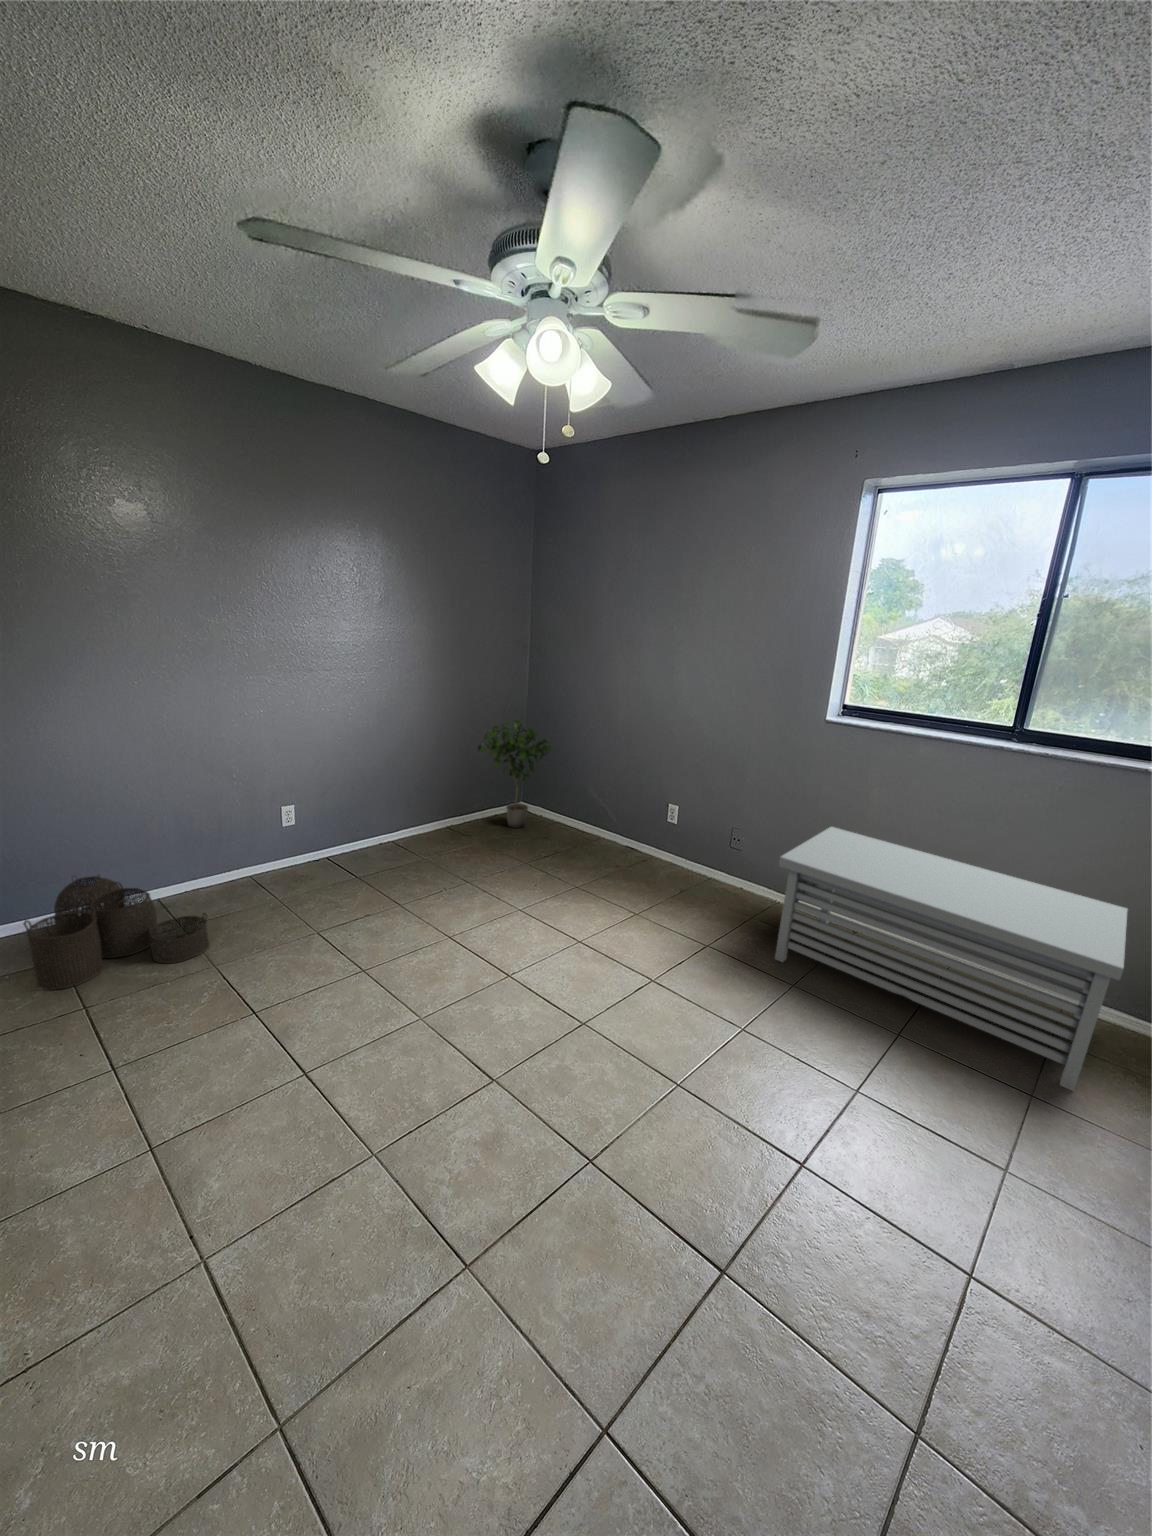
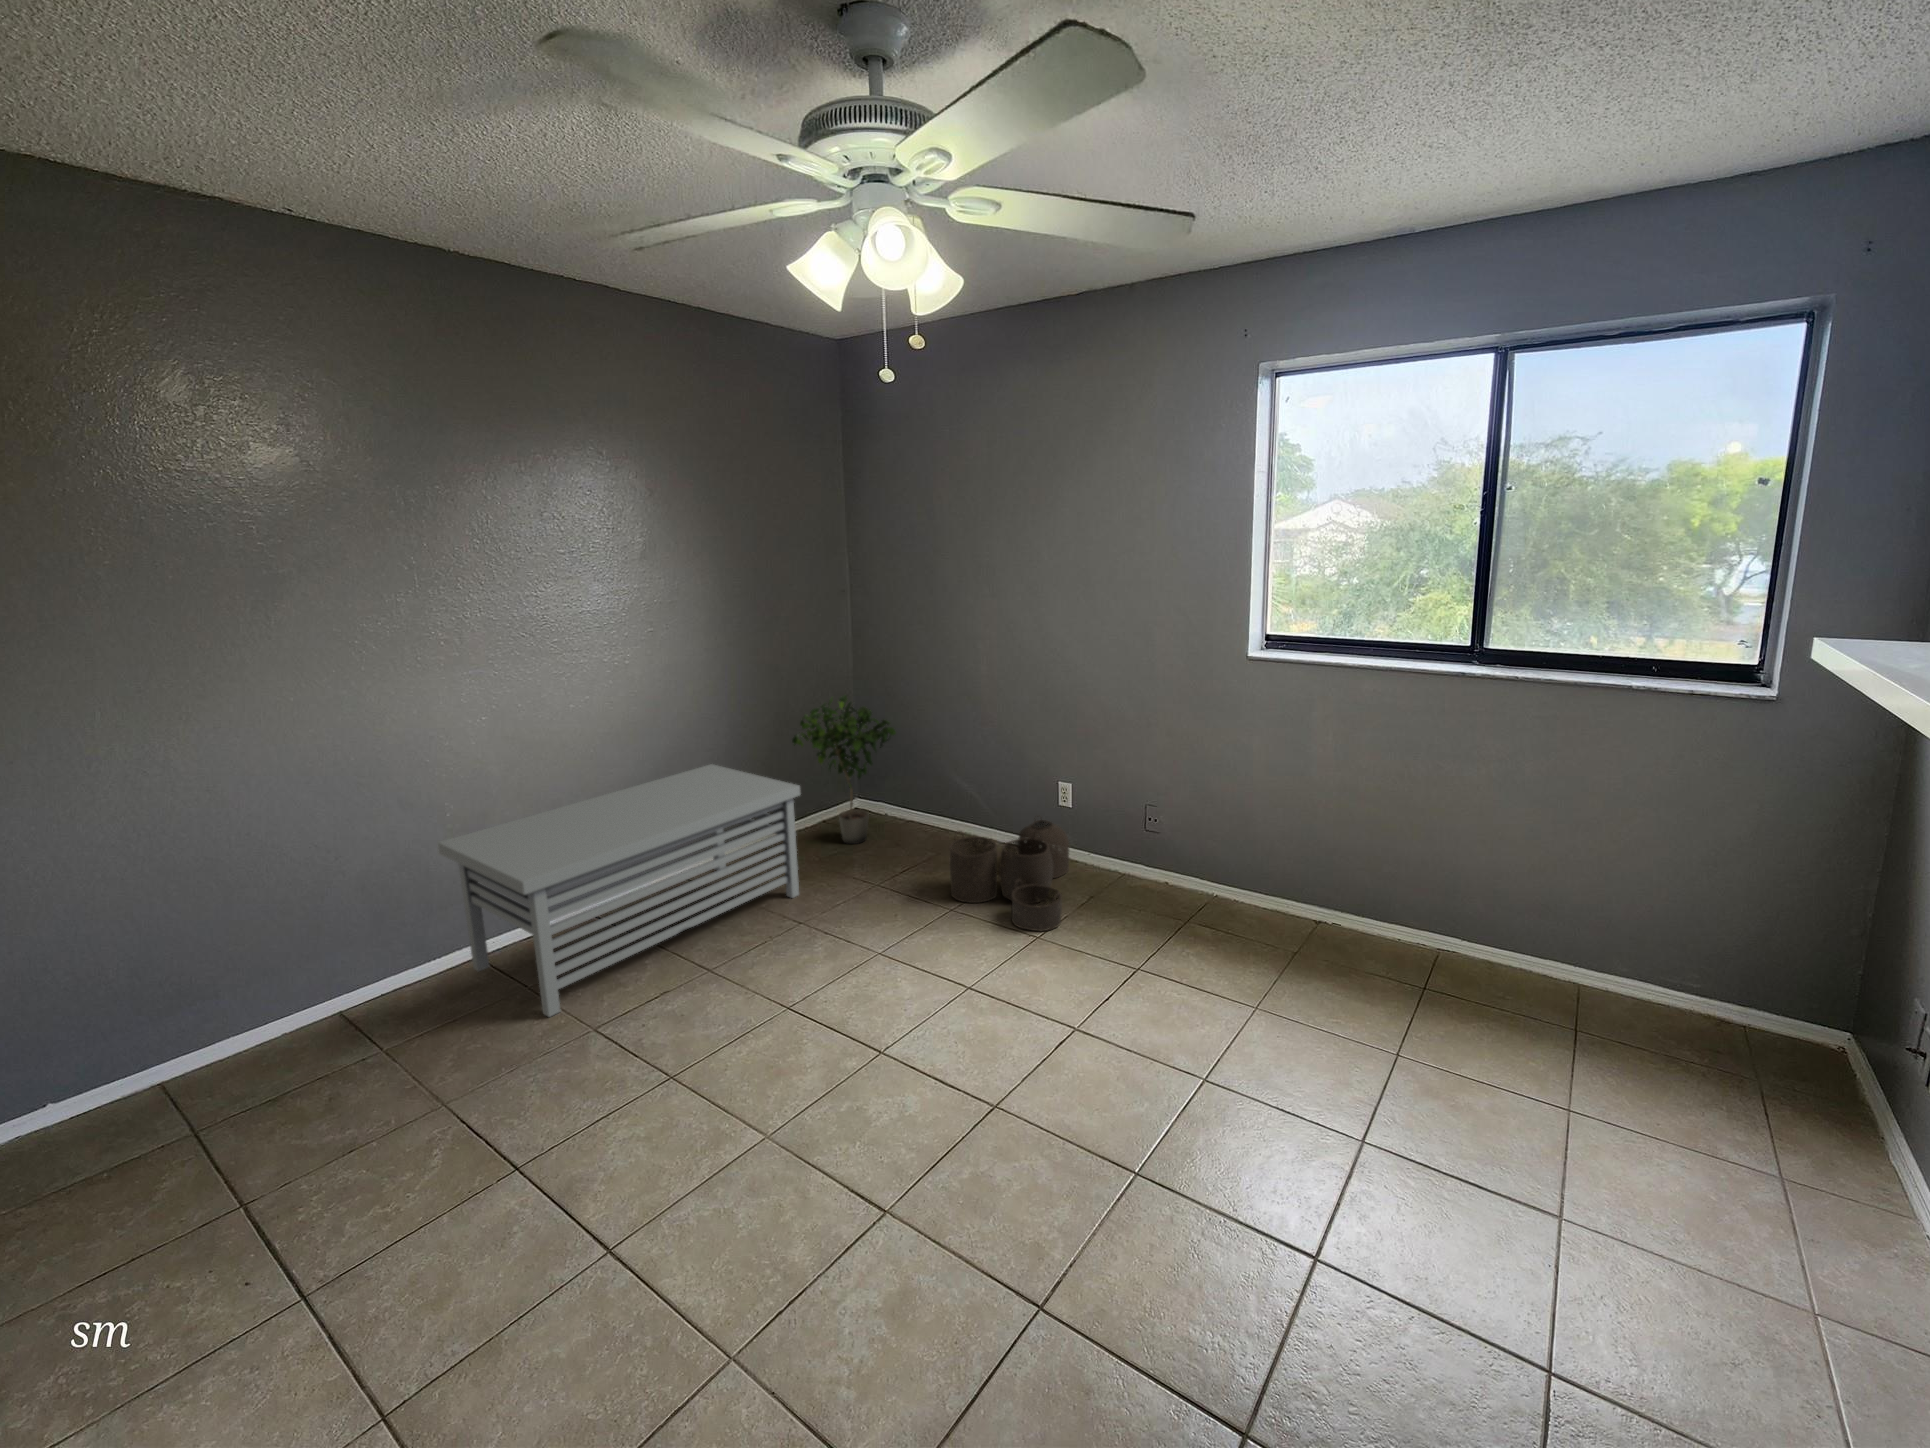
storage bench: present [775,827,1127,1091] -> present [438,764,801,1017]
woven basket: present [24,875,209,989] -> present [949,820,1069,931]

